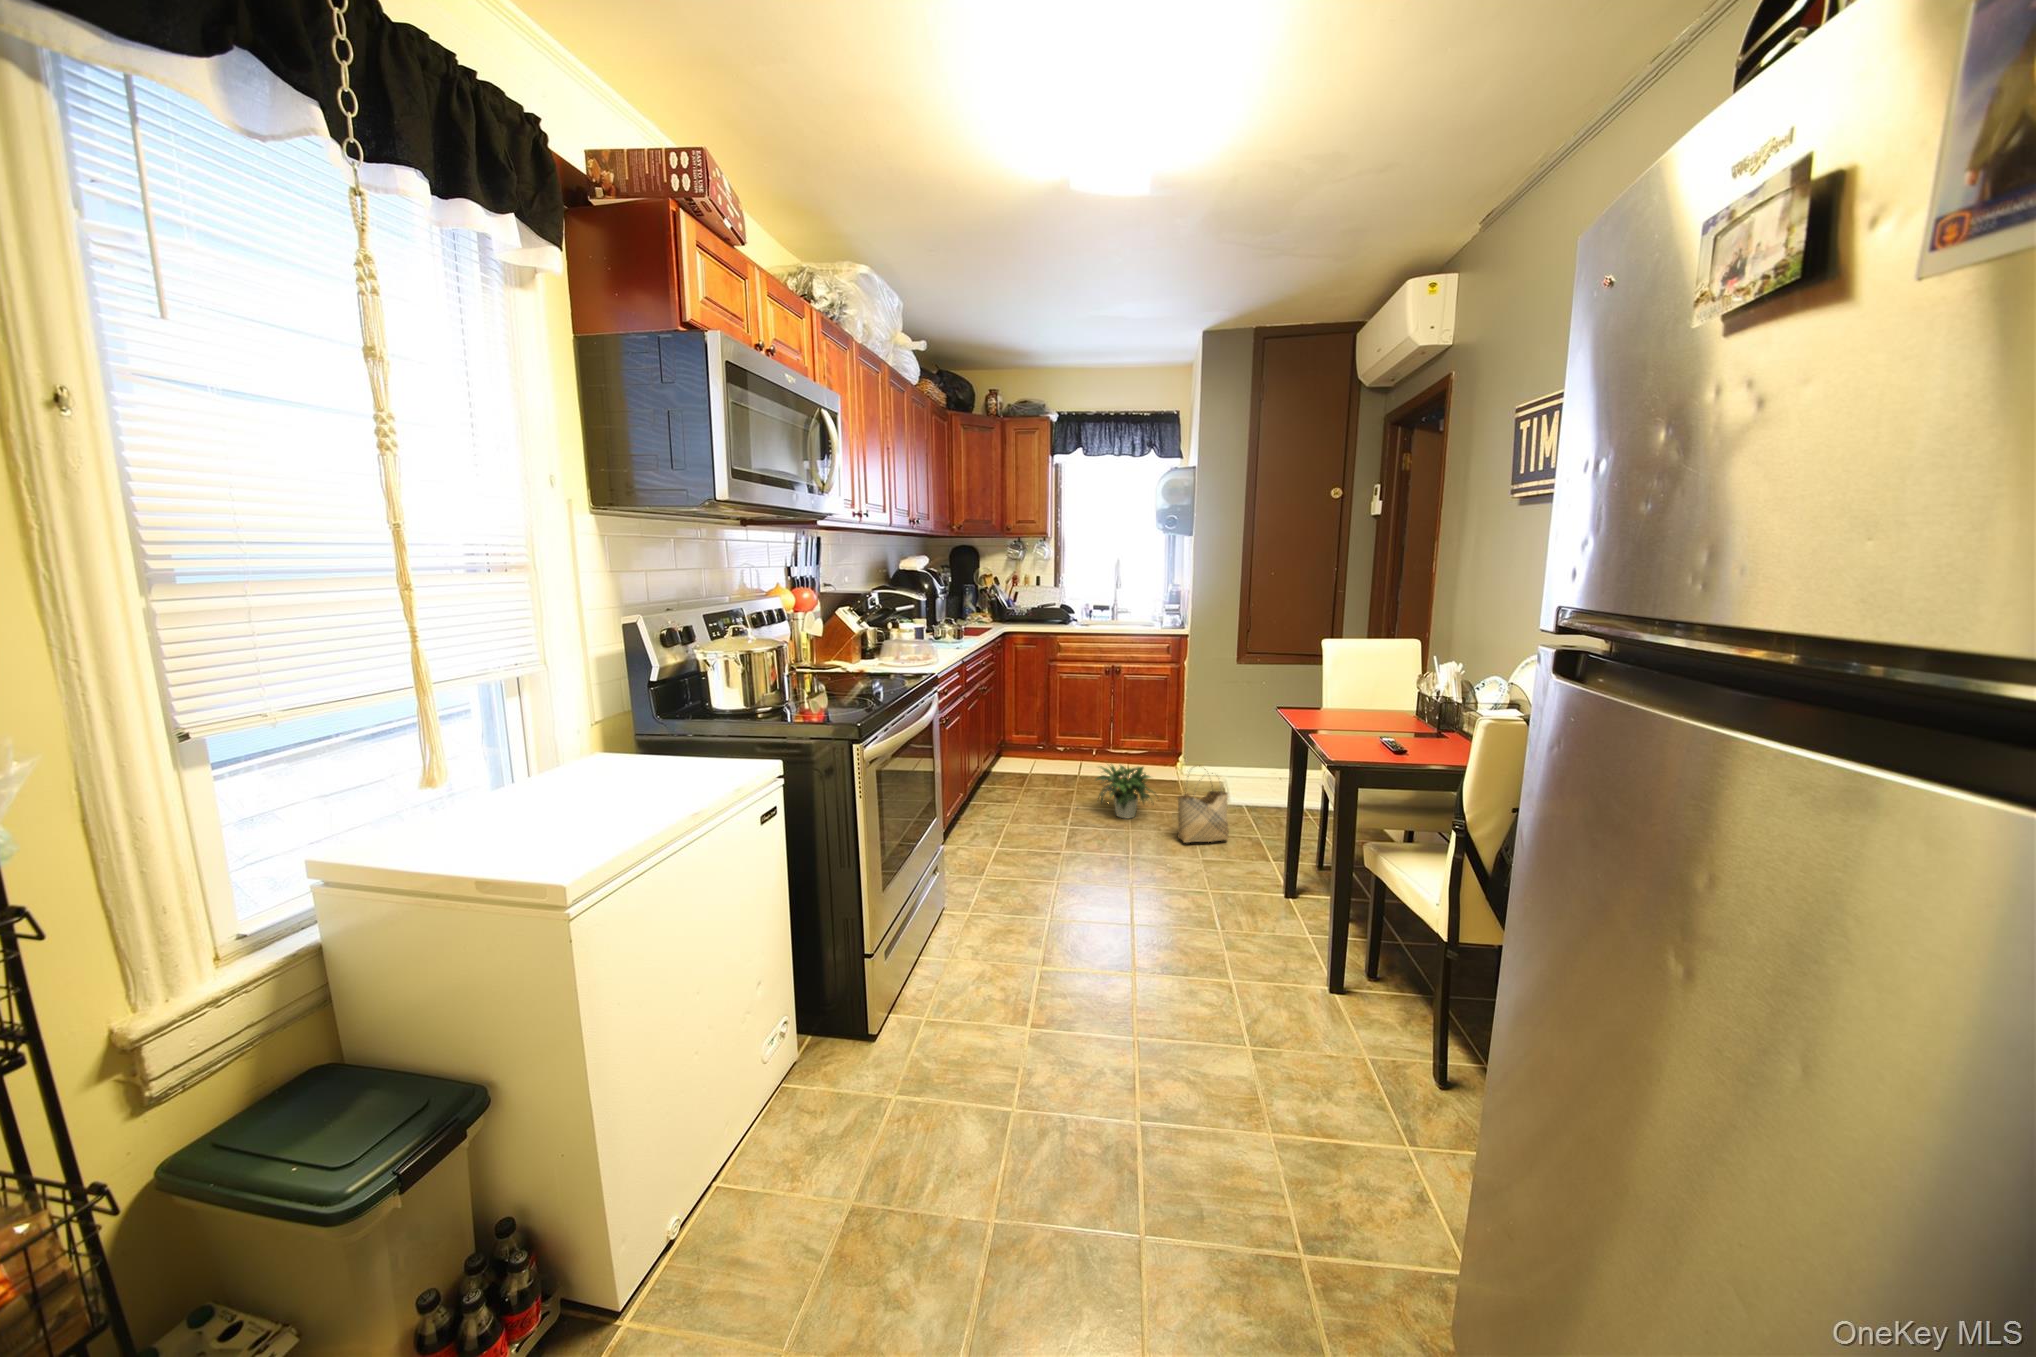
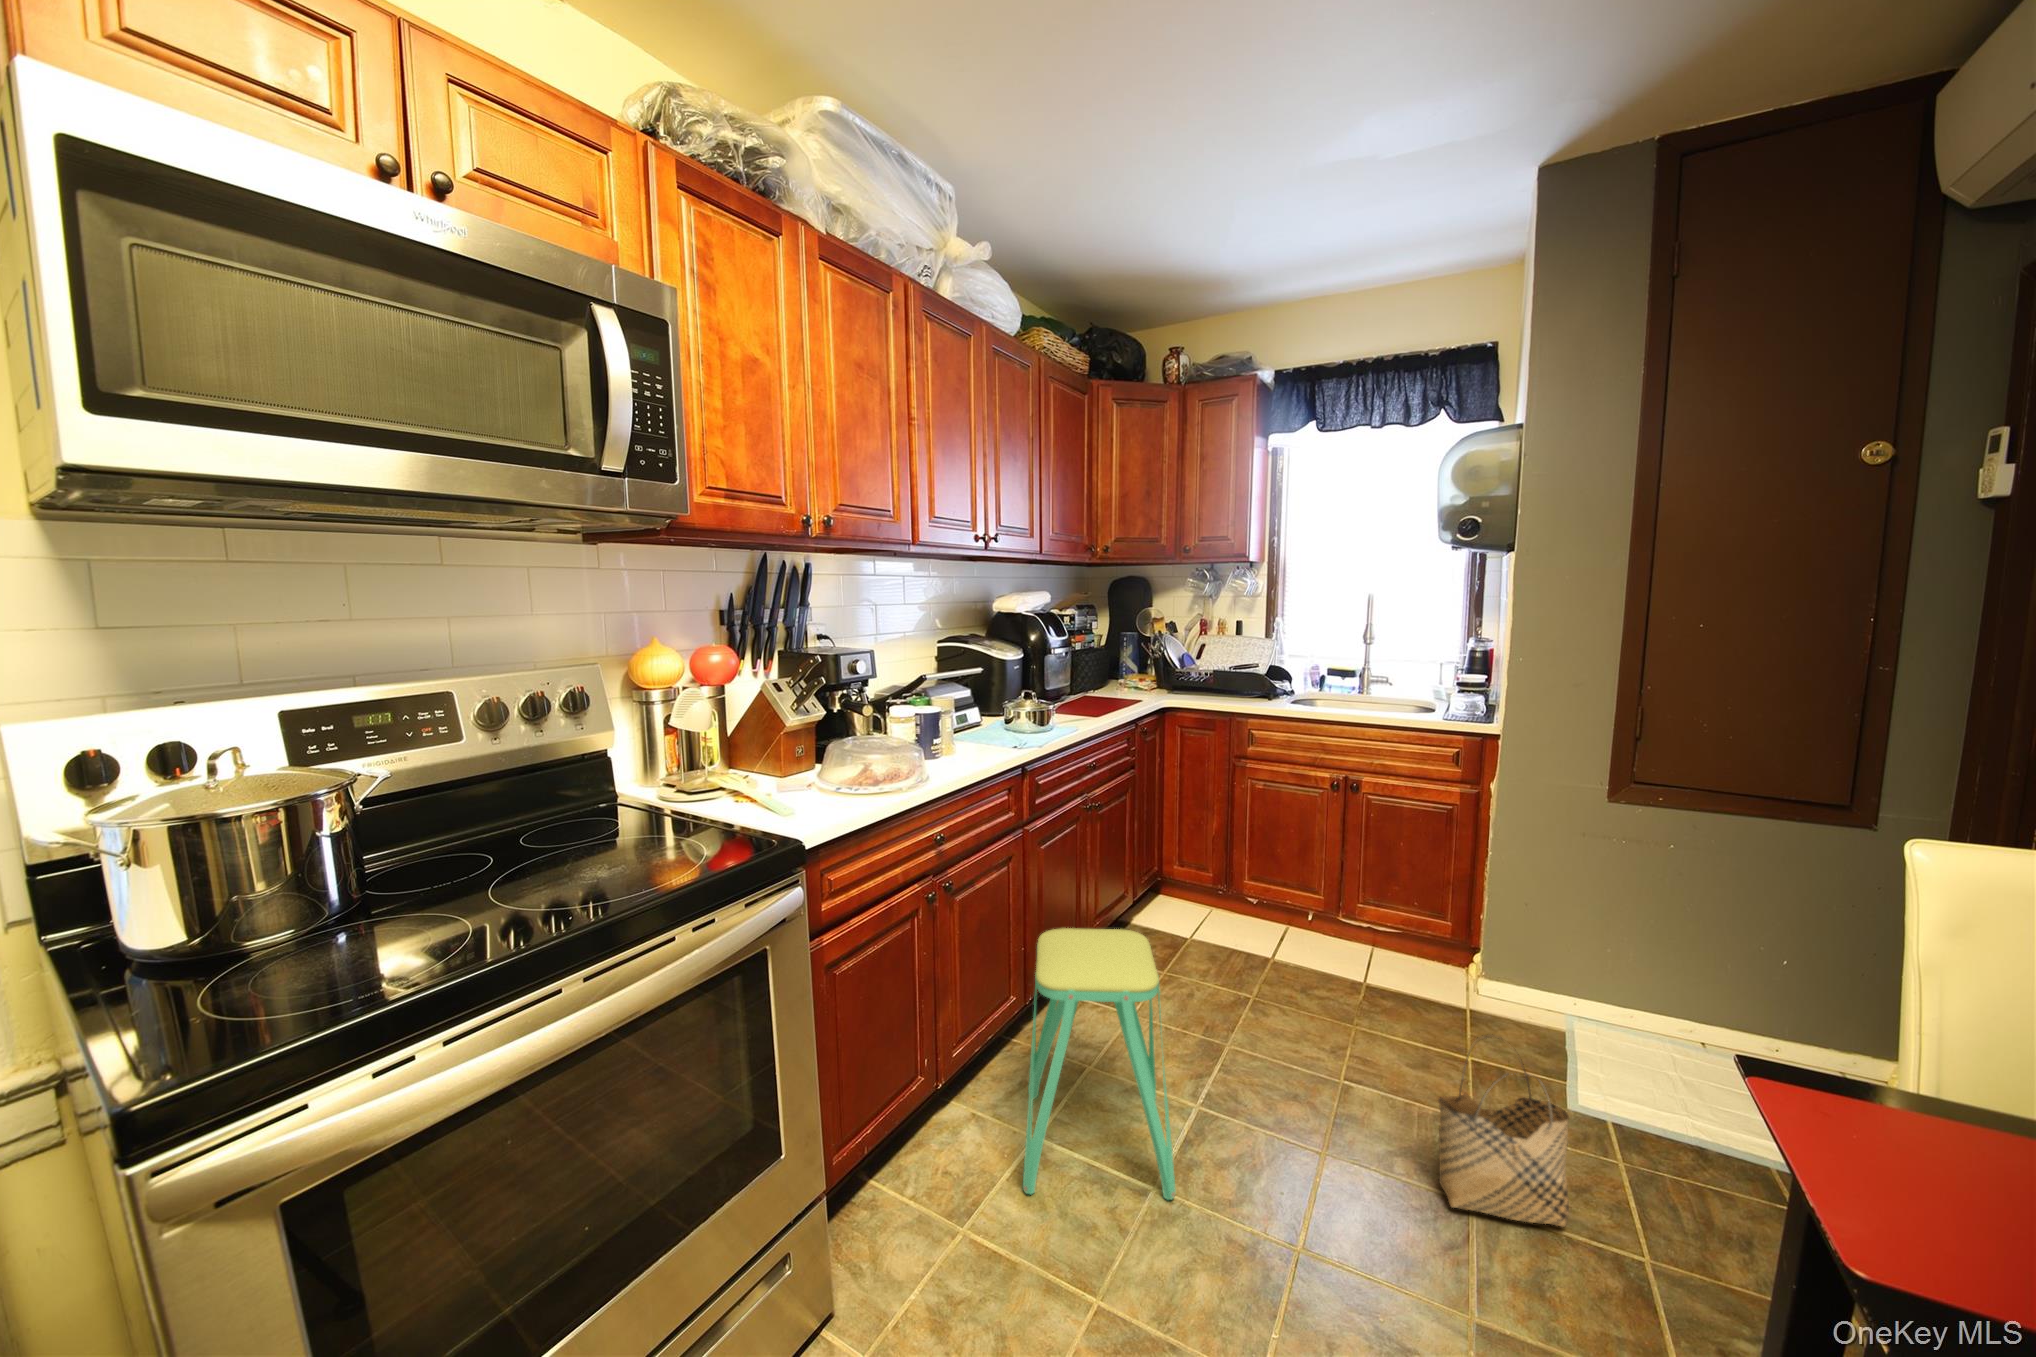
stool: none [974,742,1067,875] -> present [1023,928,1176,1200]
potted plant: present [1096,765,1154,819] -> none [1244,967,1407,1094]

